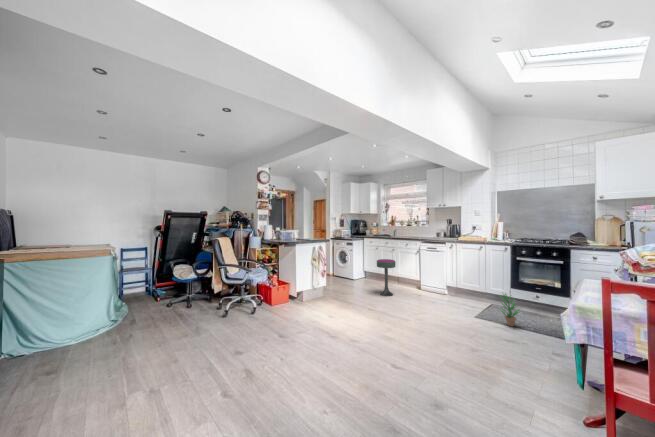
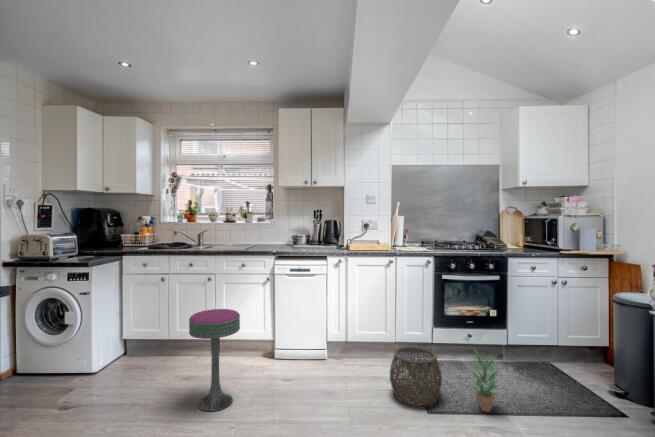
woven basket: none [461,288,491,317] -> present [390,346,442,406]

